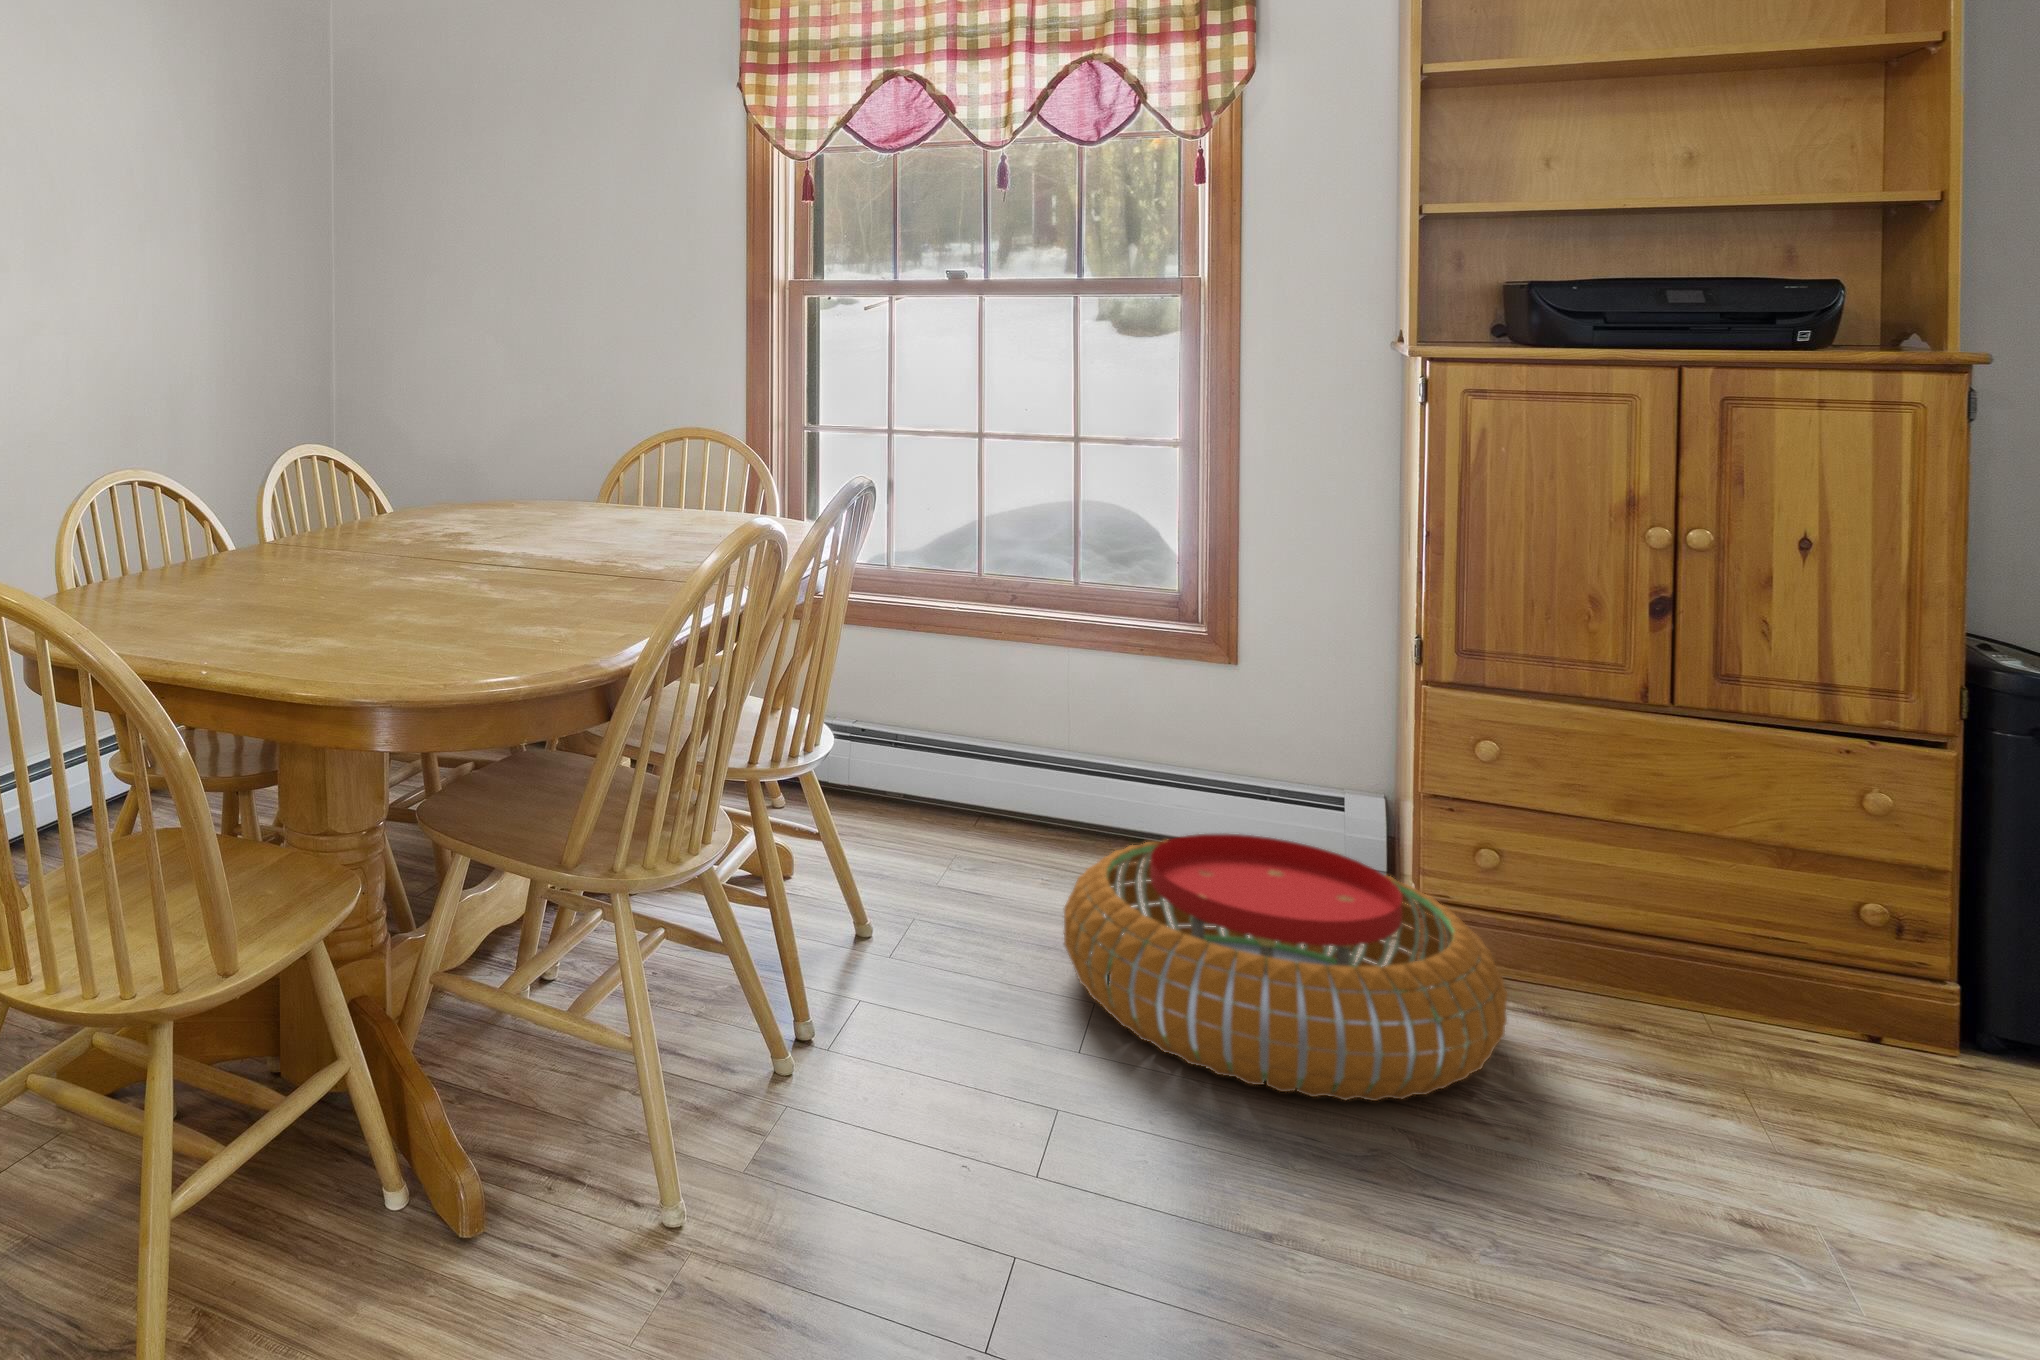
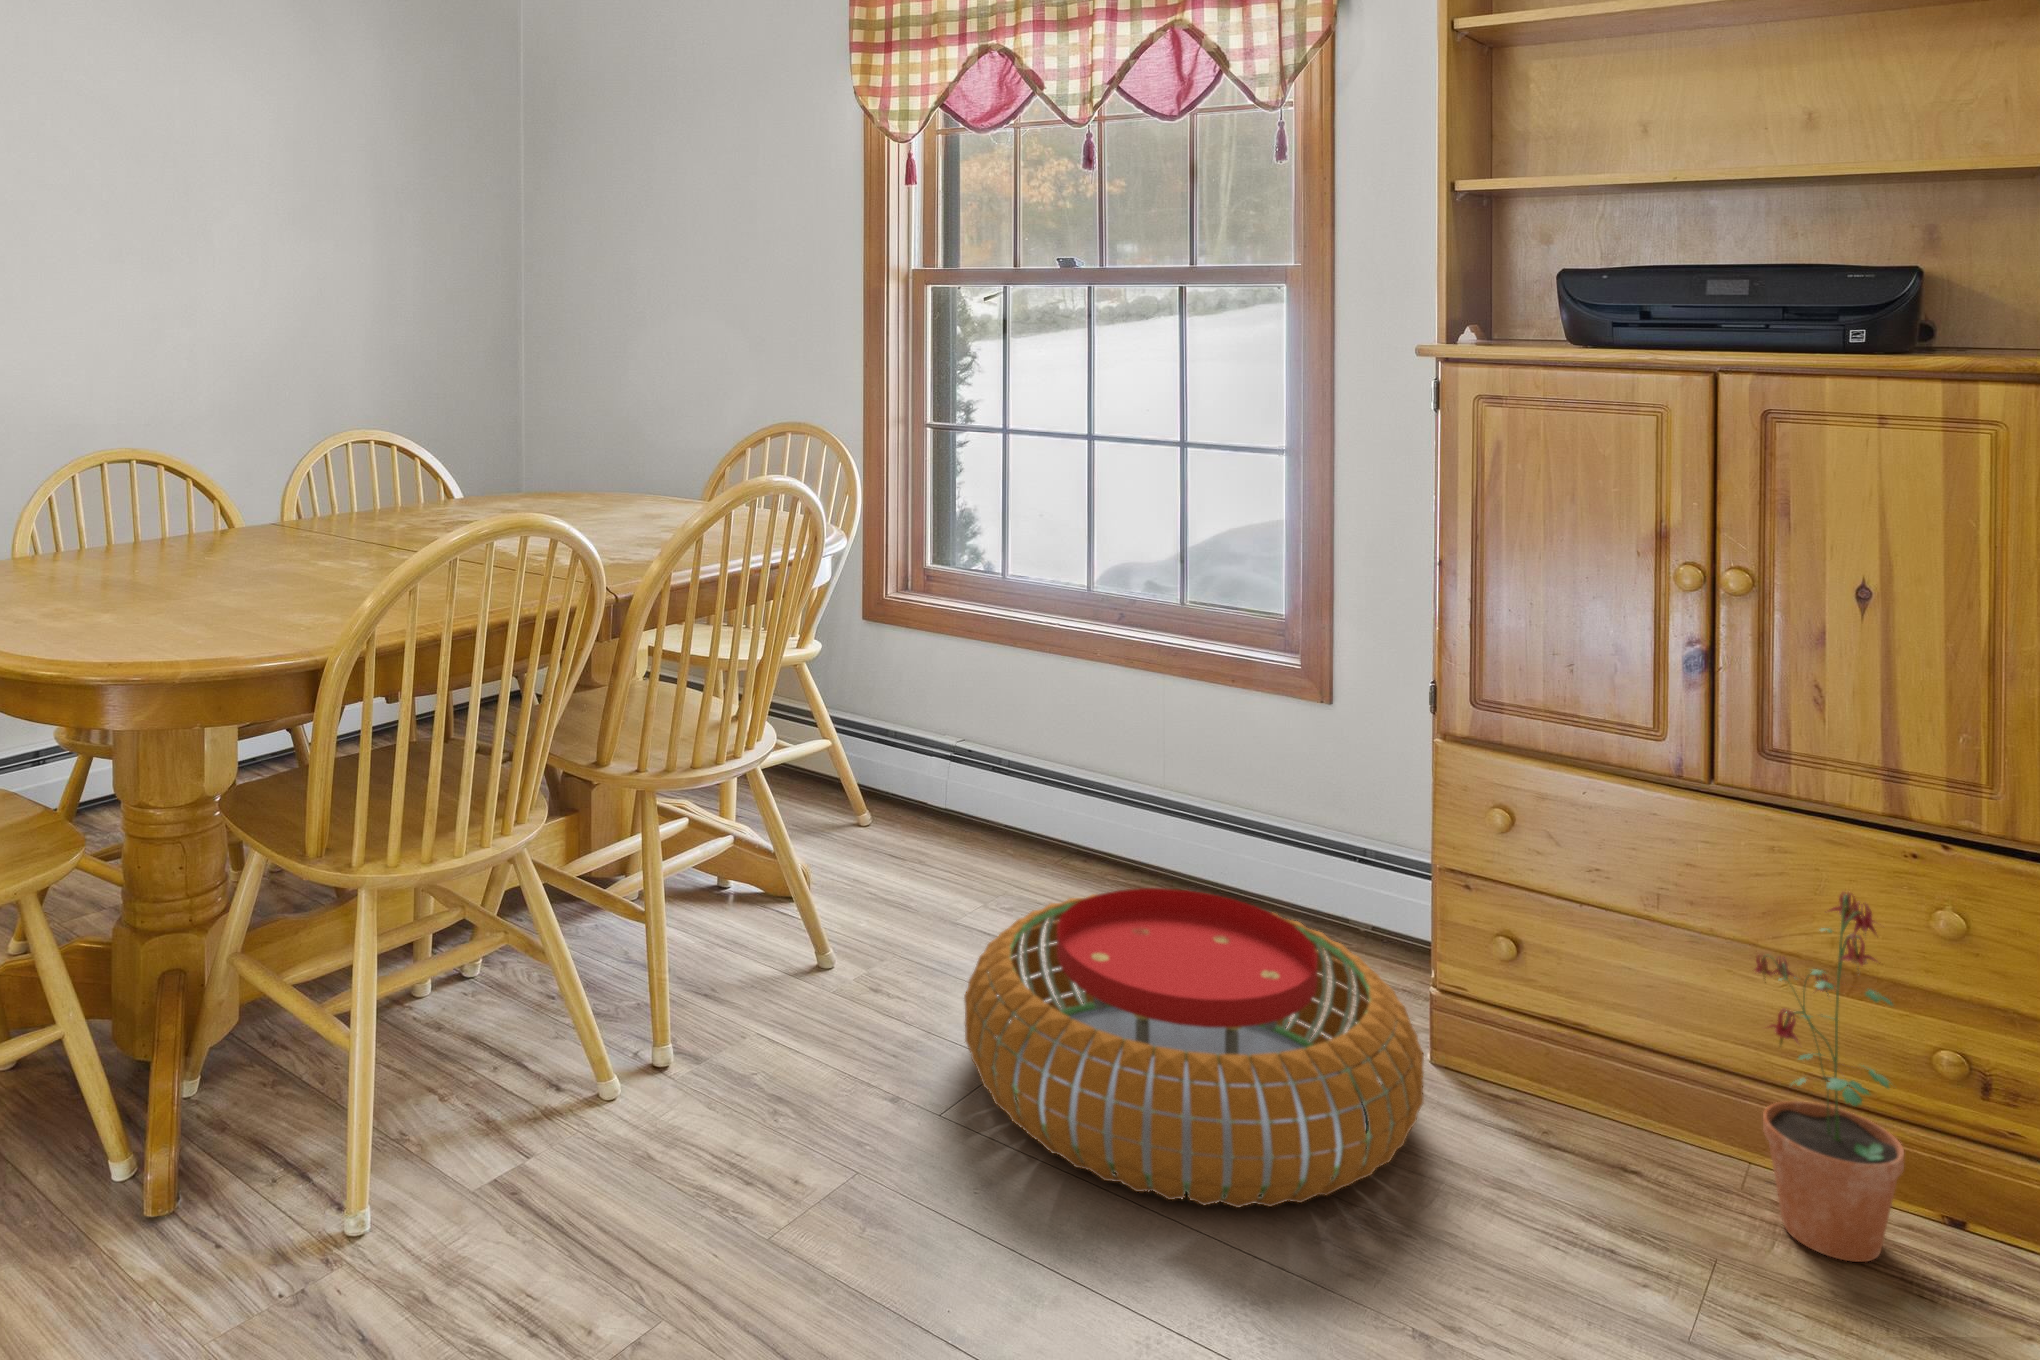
potted plant: none [1724,783,1883,1079] -> present [1755,892,1904,1262]

